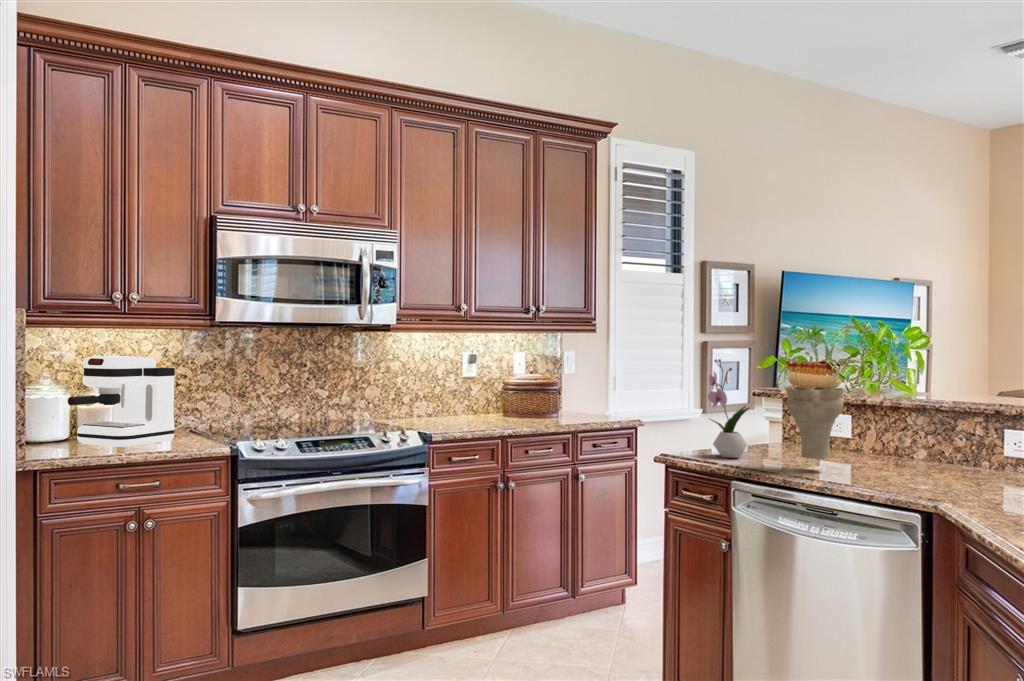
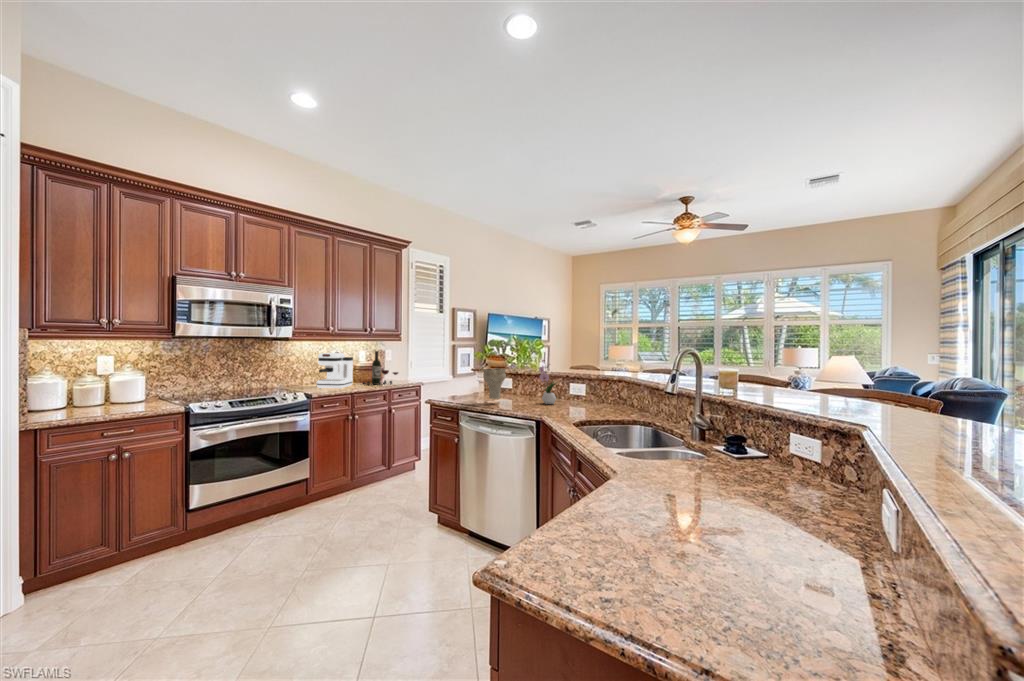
wine bottle: none [519,353,591,422] -> present [363,351,398,385]
coffee maker: present [68,356,175,449] -> present [317,353,353,389]
flower arrangement: present [708,359,749,458] -> present [539,360,556,404]

